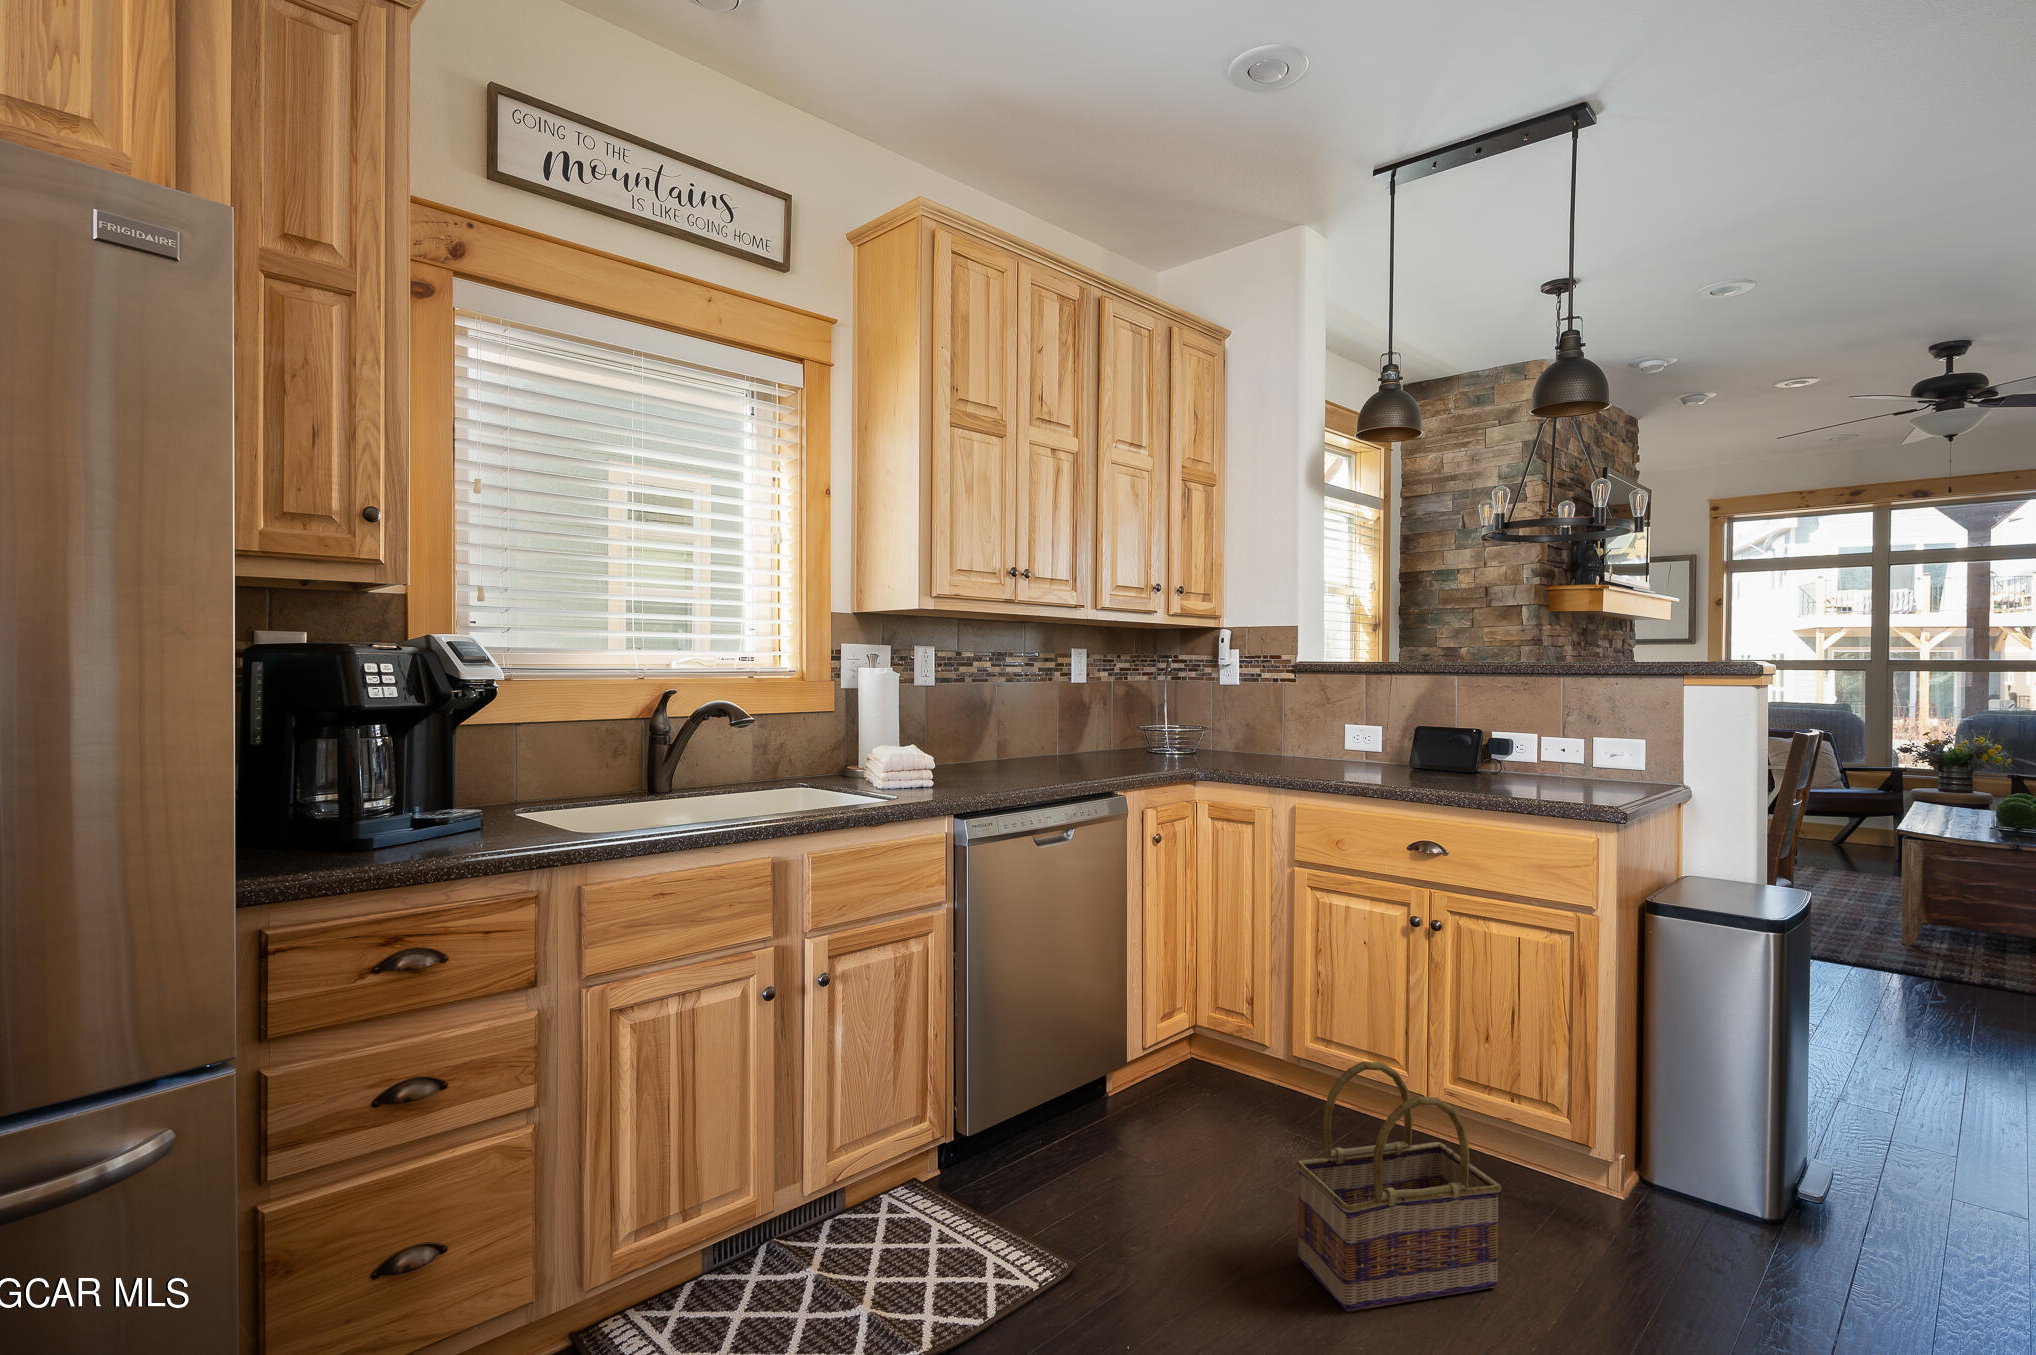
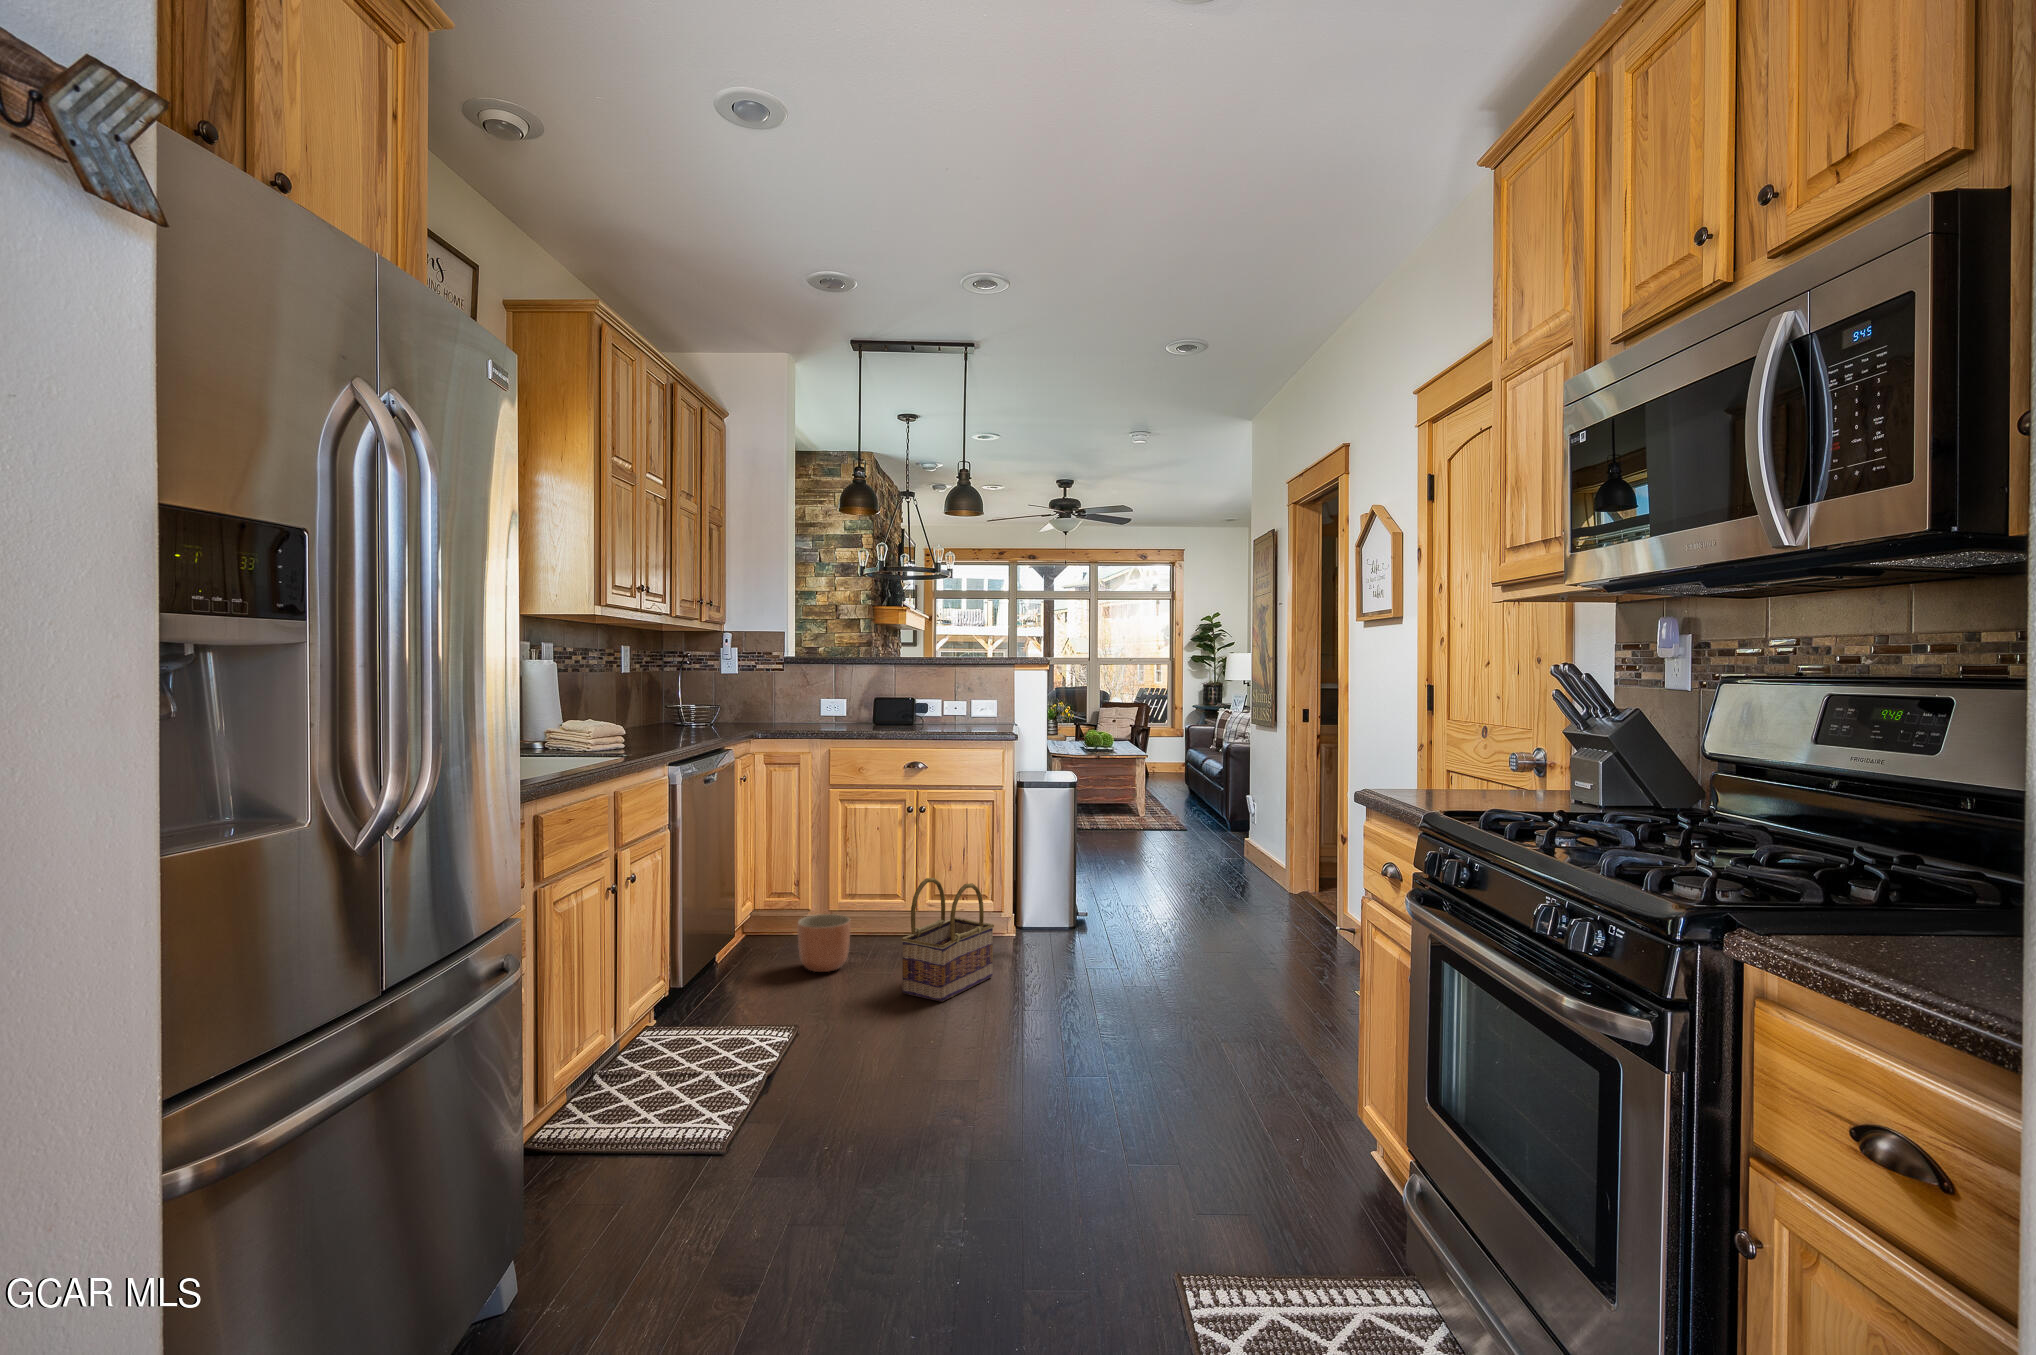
planter: none [1190,1064,1274,1165] -> present [797,914,851,972]

